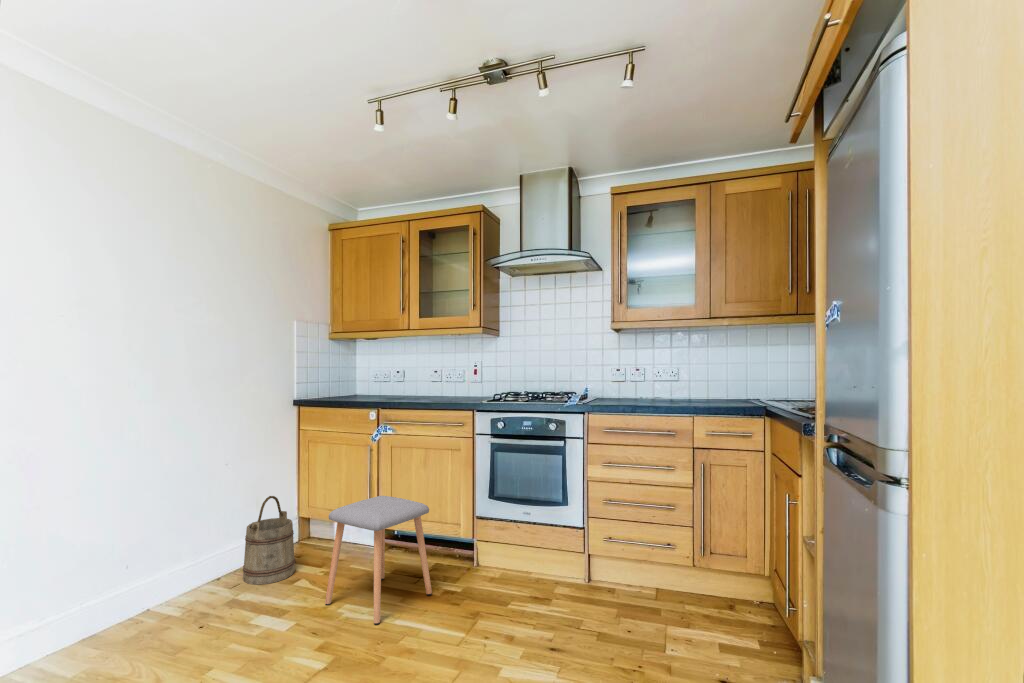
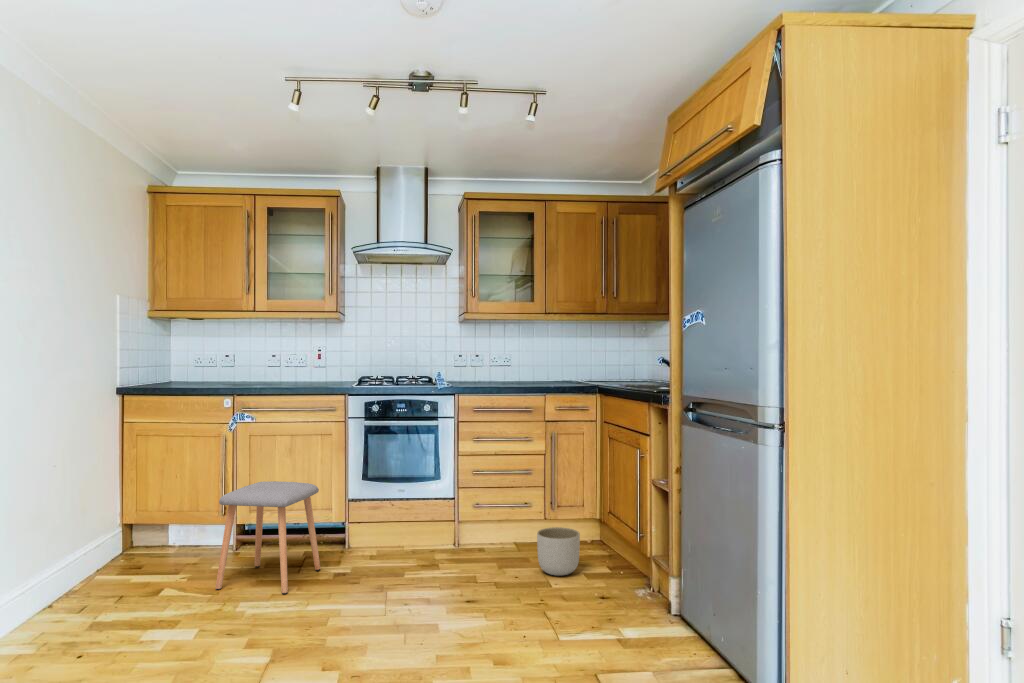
bucket: present [243,496,295,585] -> none [90,493,150,588]
planter: none [664,588,723,661] -> present [537,527,580,576]

